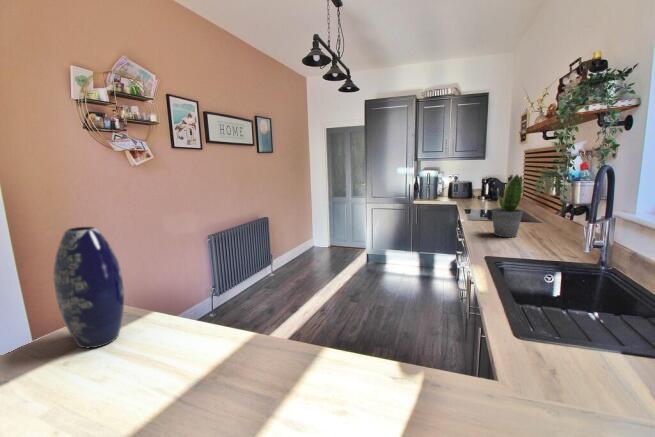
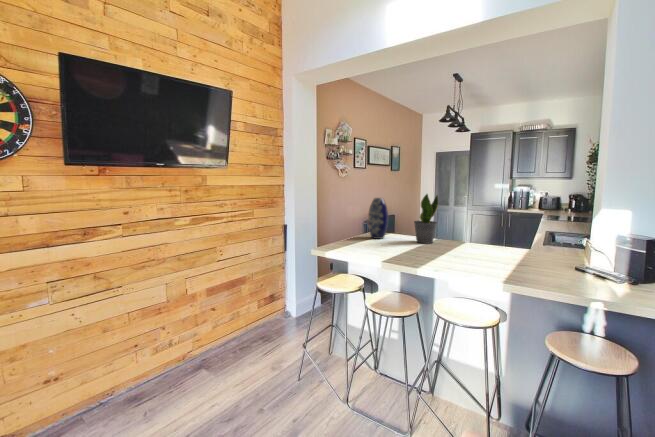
potted plant: present [492,174,523,237] -> present [414,194,438,244]

